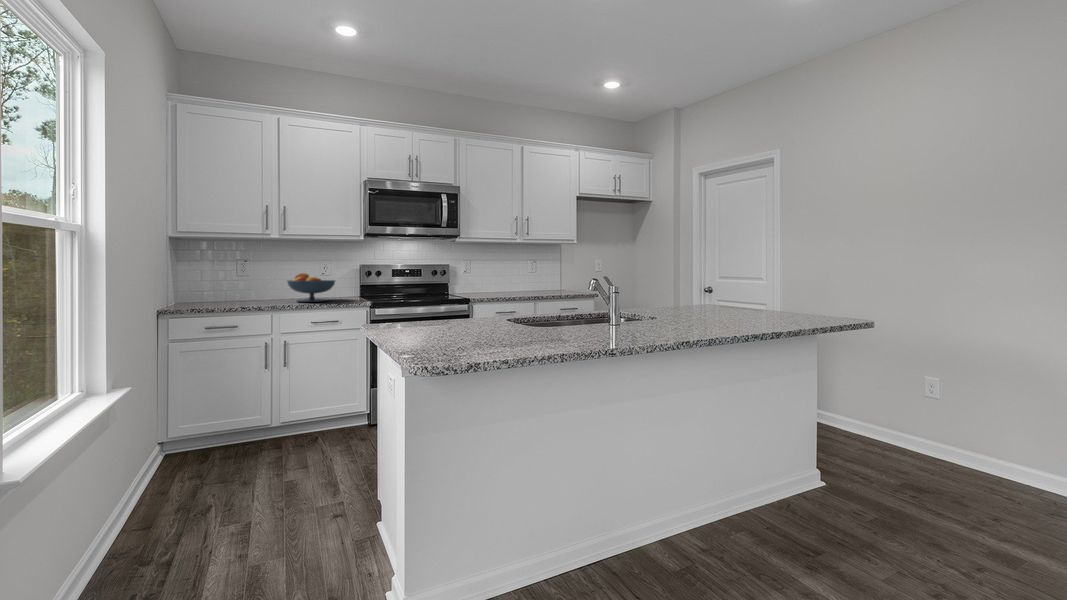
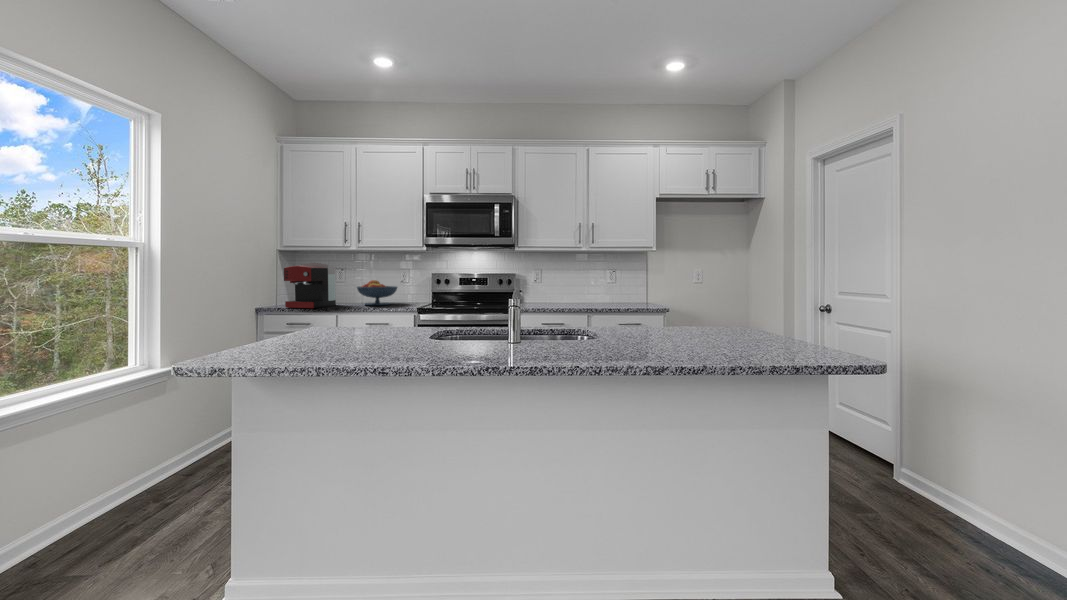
coffee maker: none [201,252,258,308] -> present [284,263,336,308]

